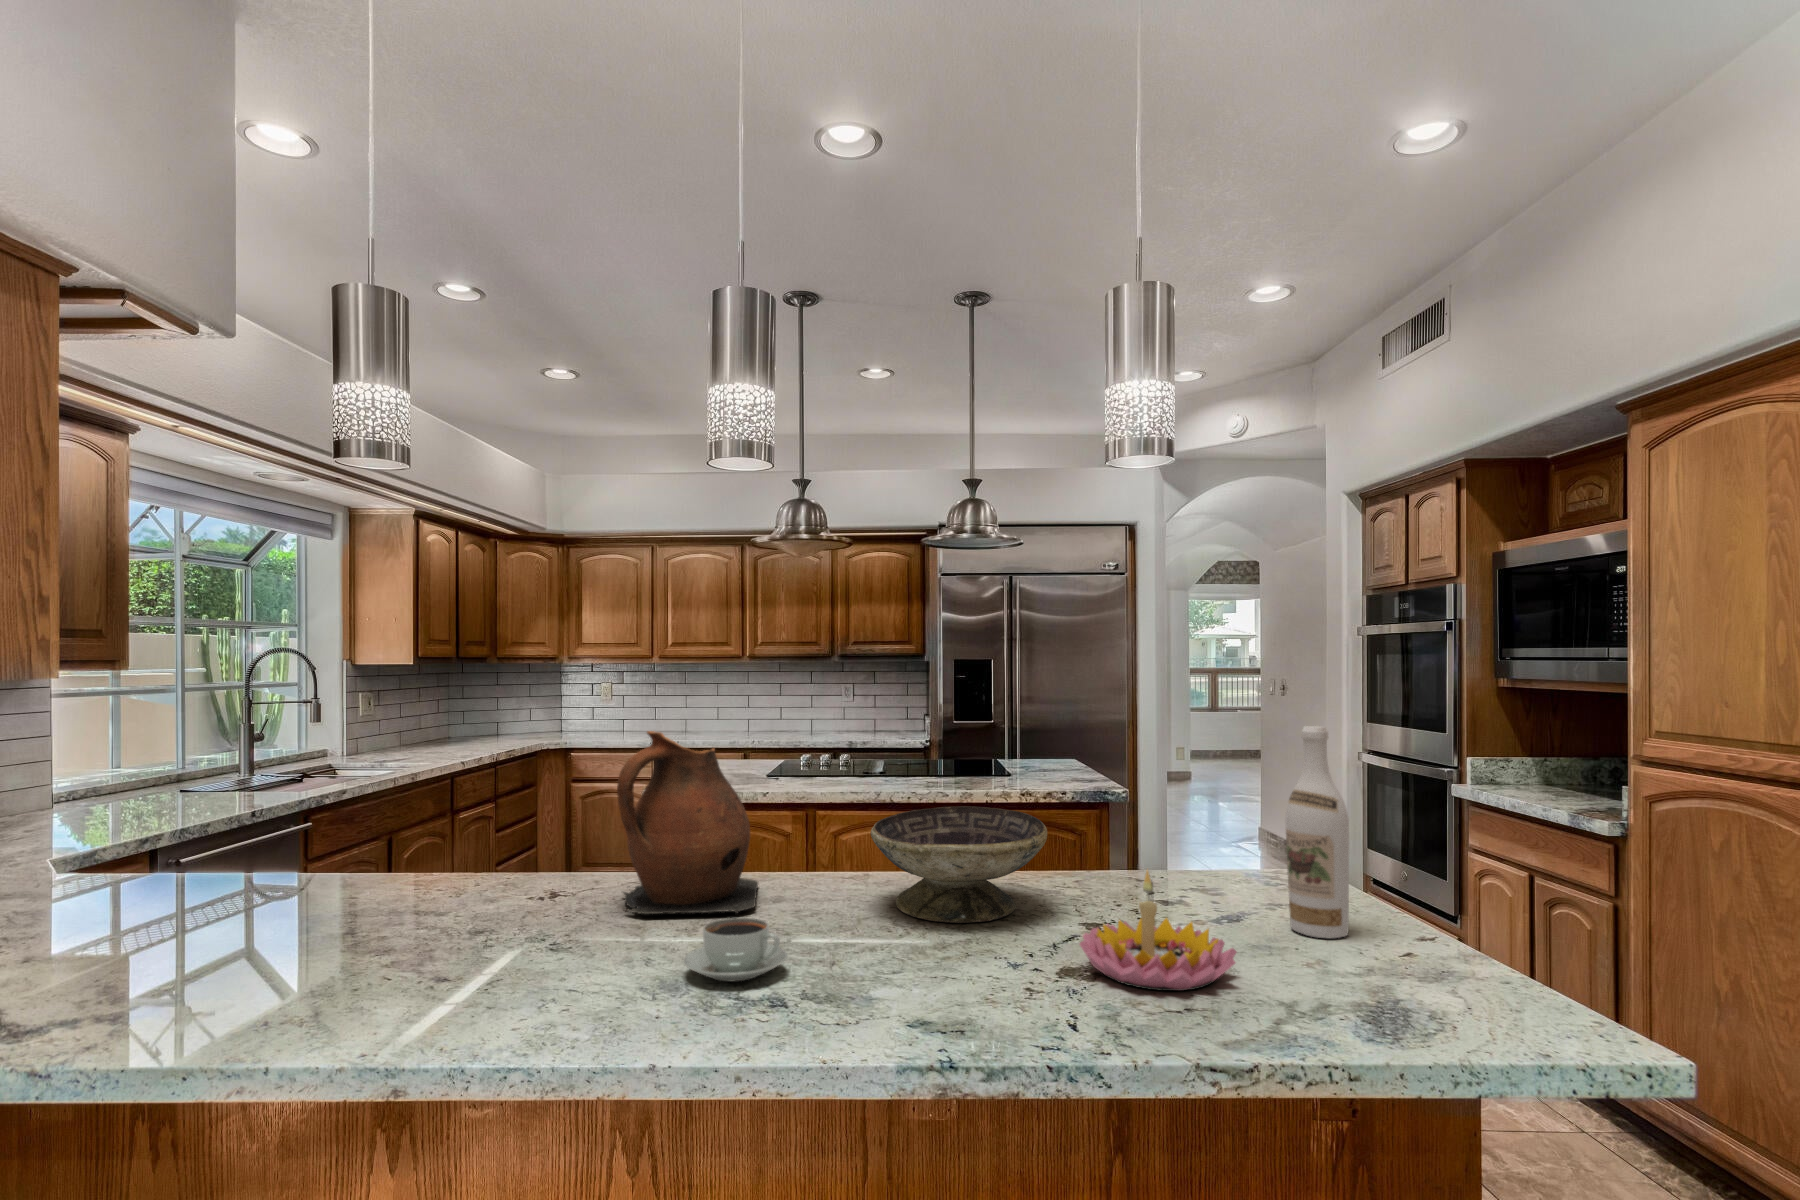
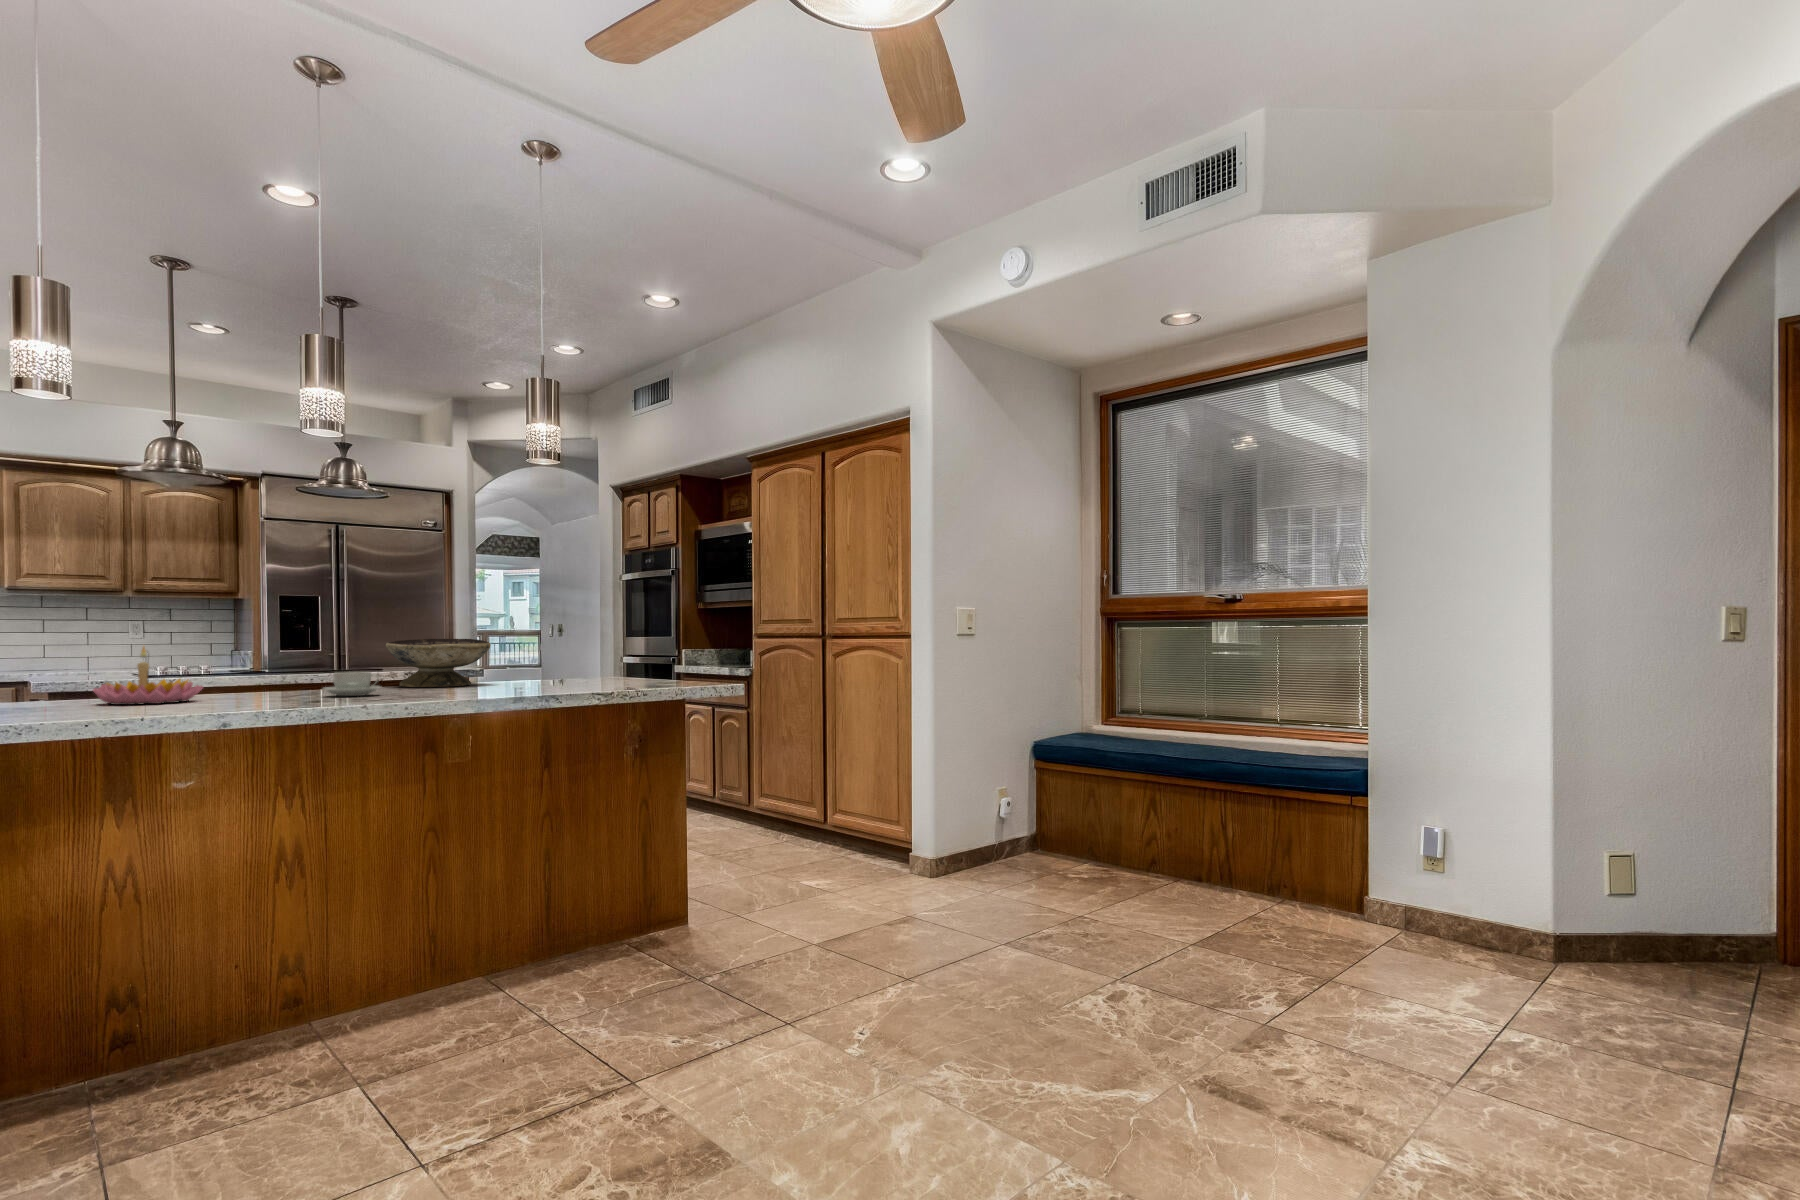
wine bottle: present [1285,726,1349,938] -> none [607,590,634,681]
ceramic pitcher: present [617,731,758,914] -> none [203,588,317,692]
candle holder: present [1080,871,1237,991] -> present [93,646,203,705]

